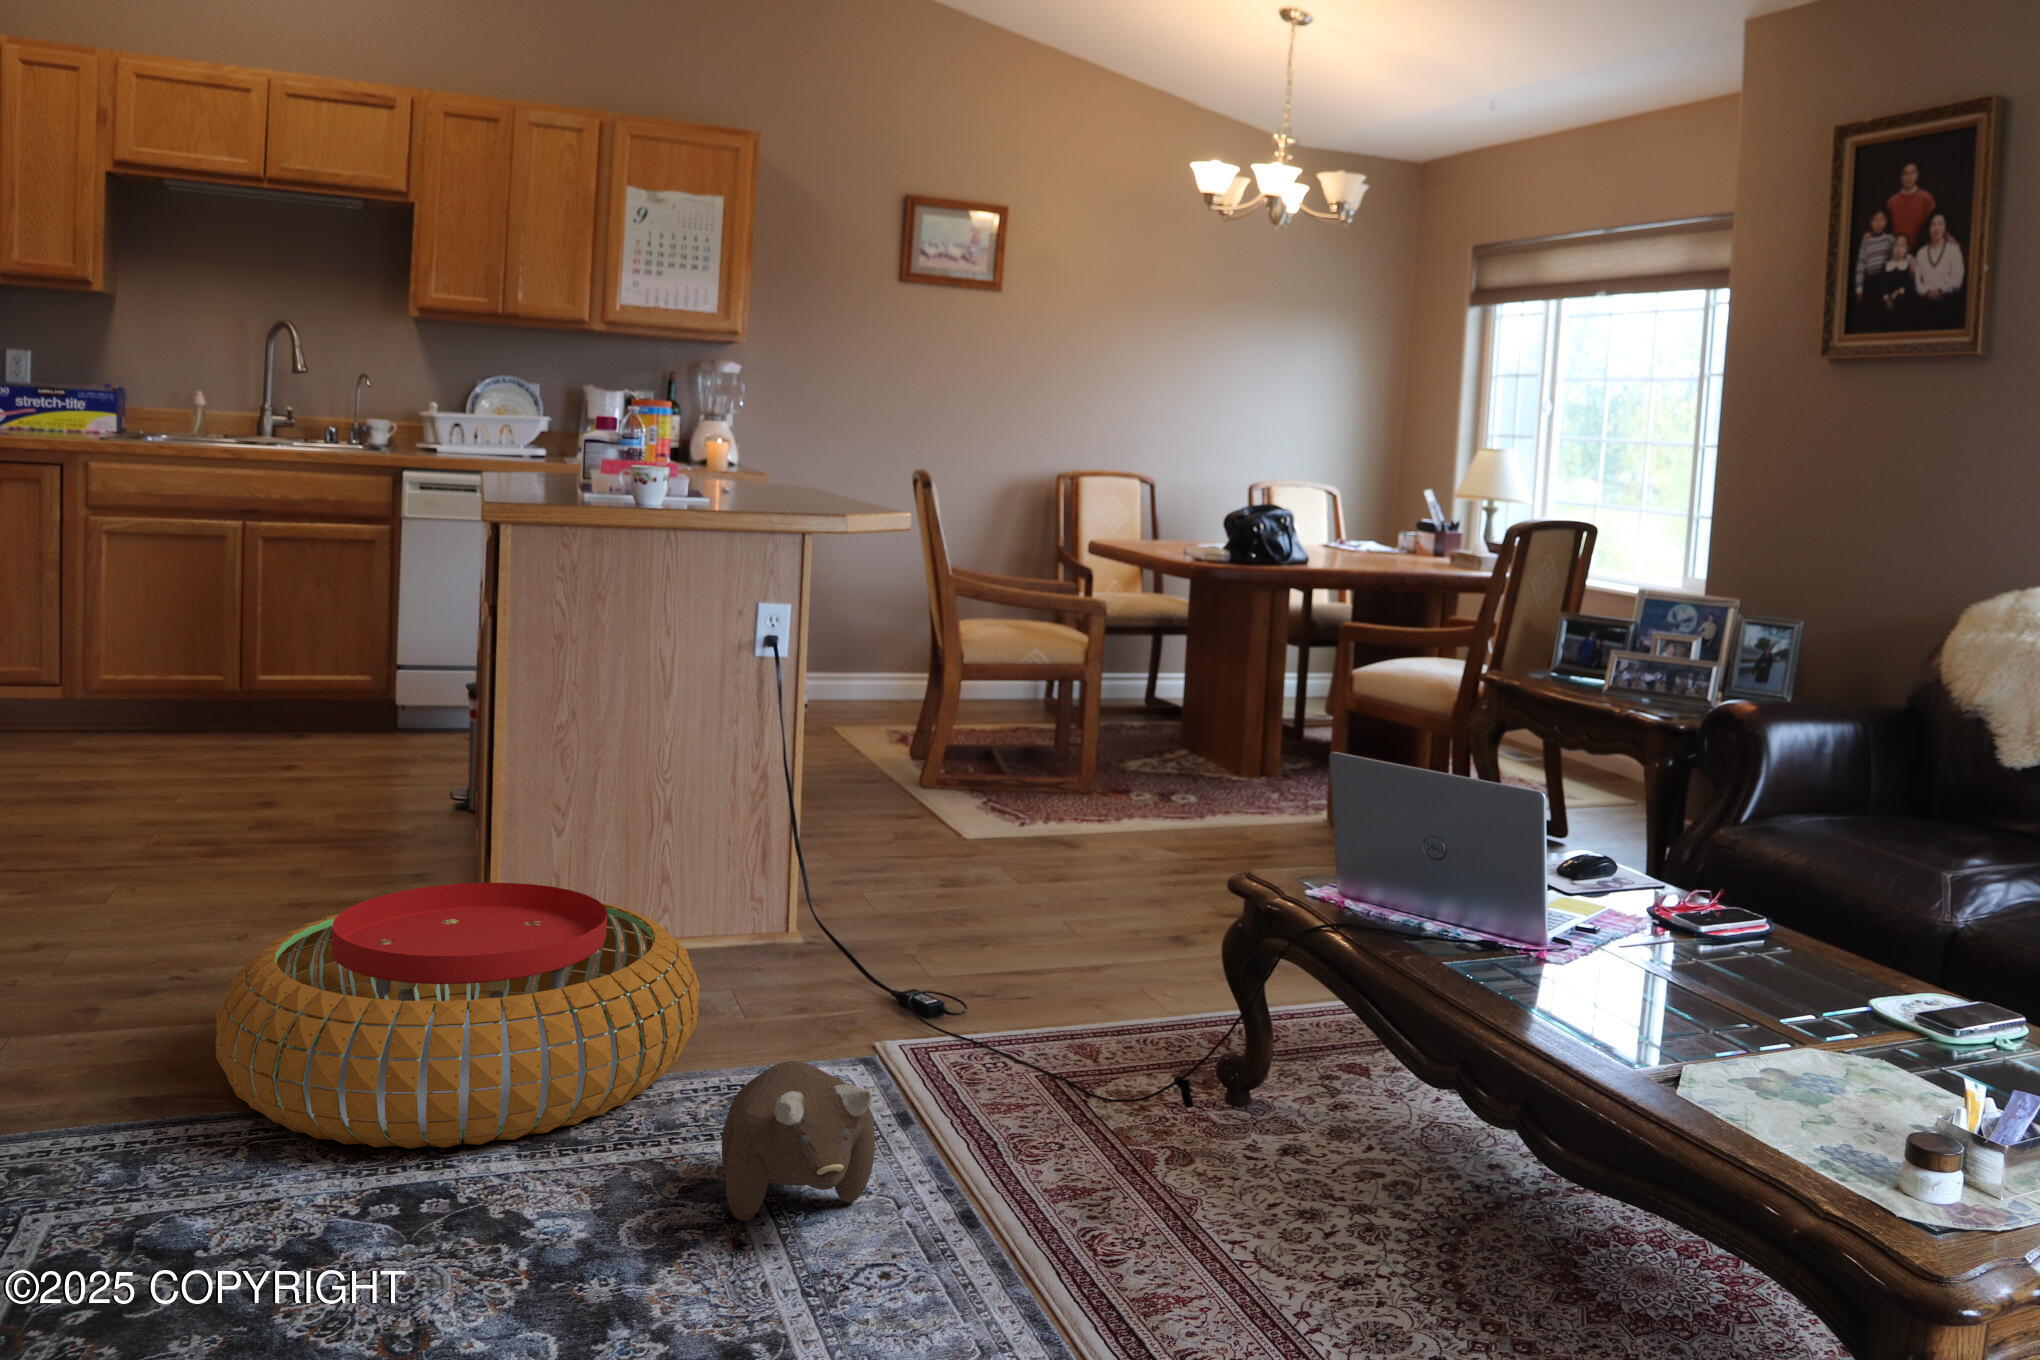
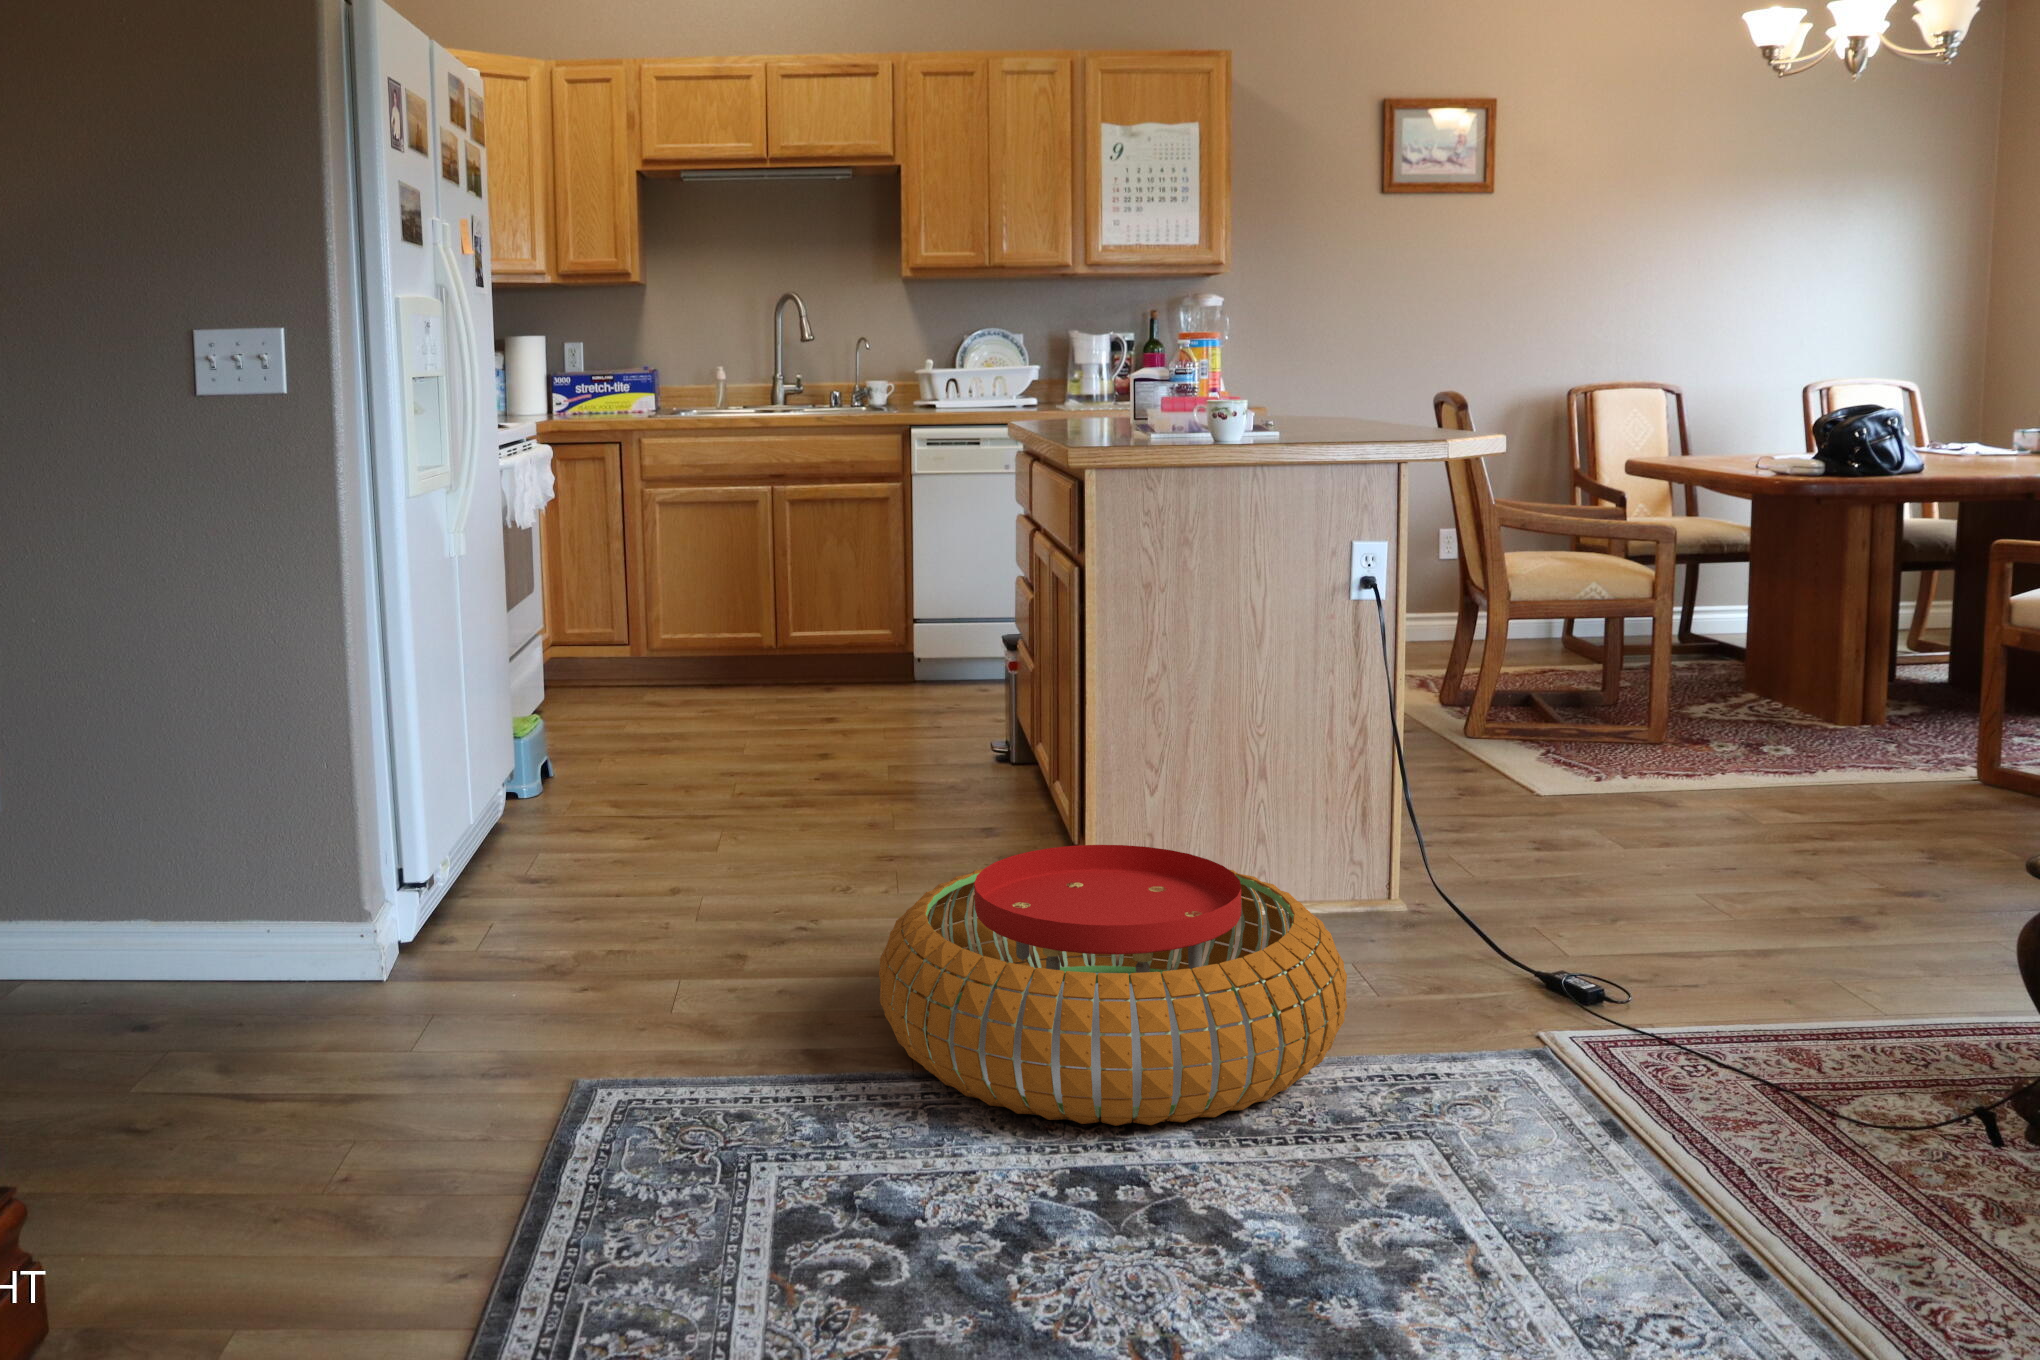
plush toy: present [722,1061,875,1221] -> none [1429,1064,1633,1245]

